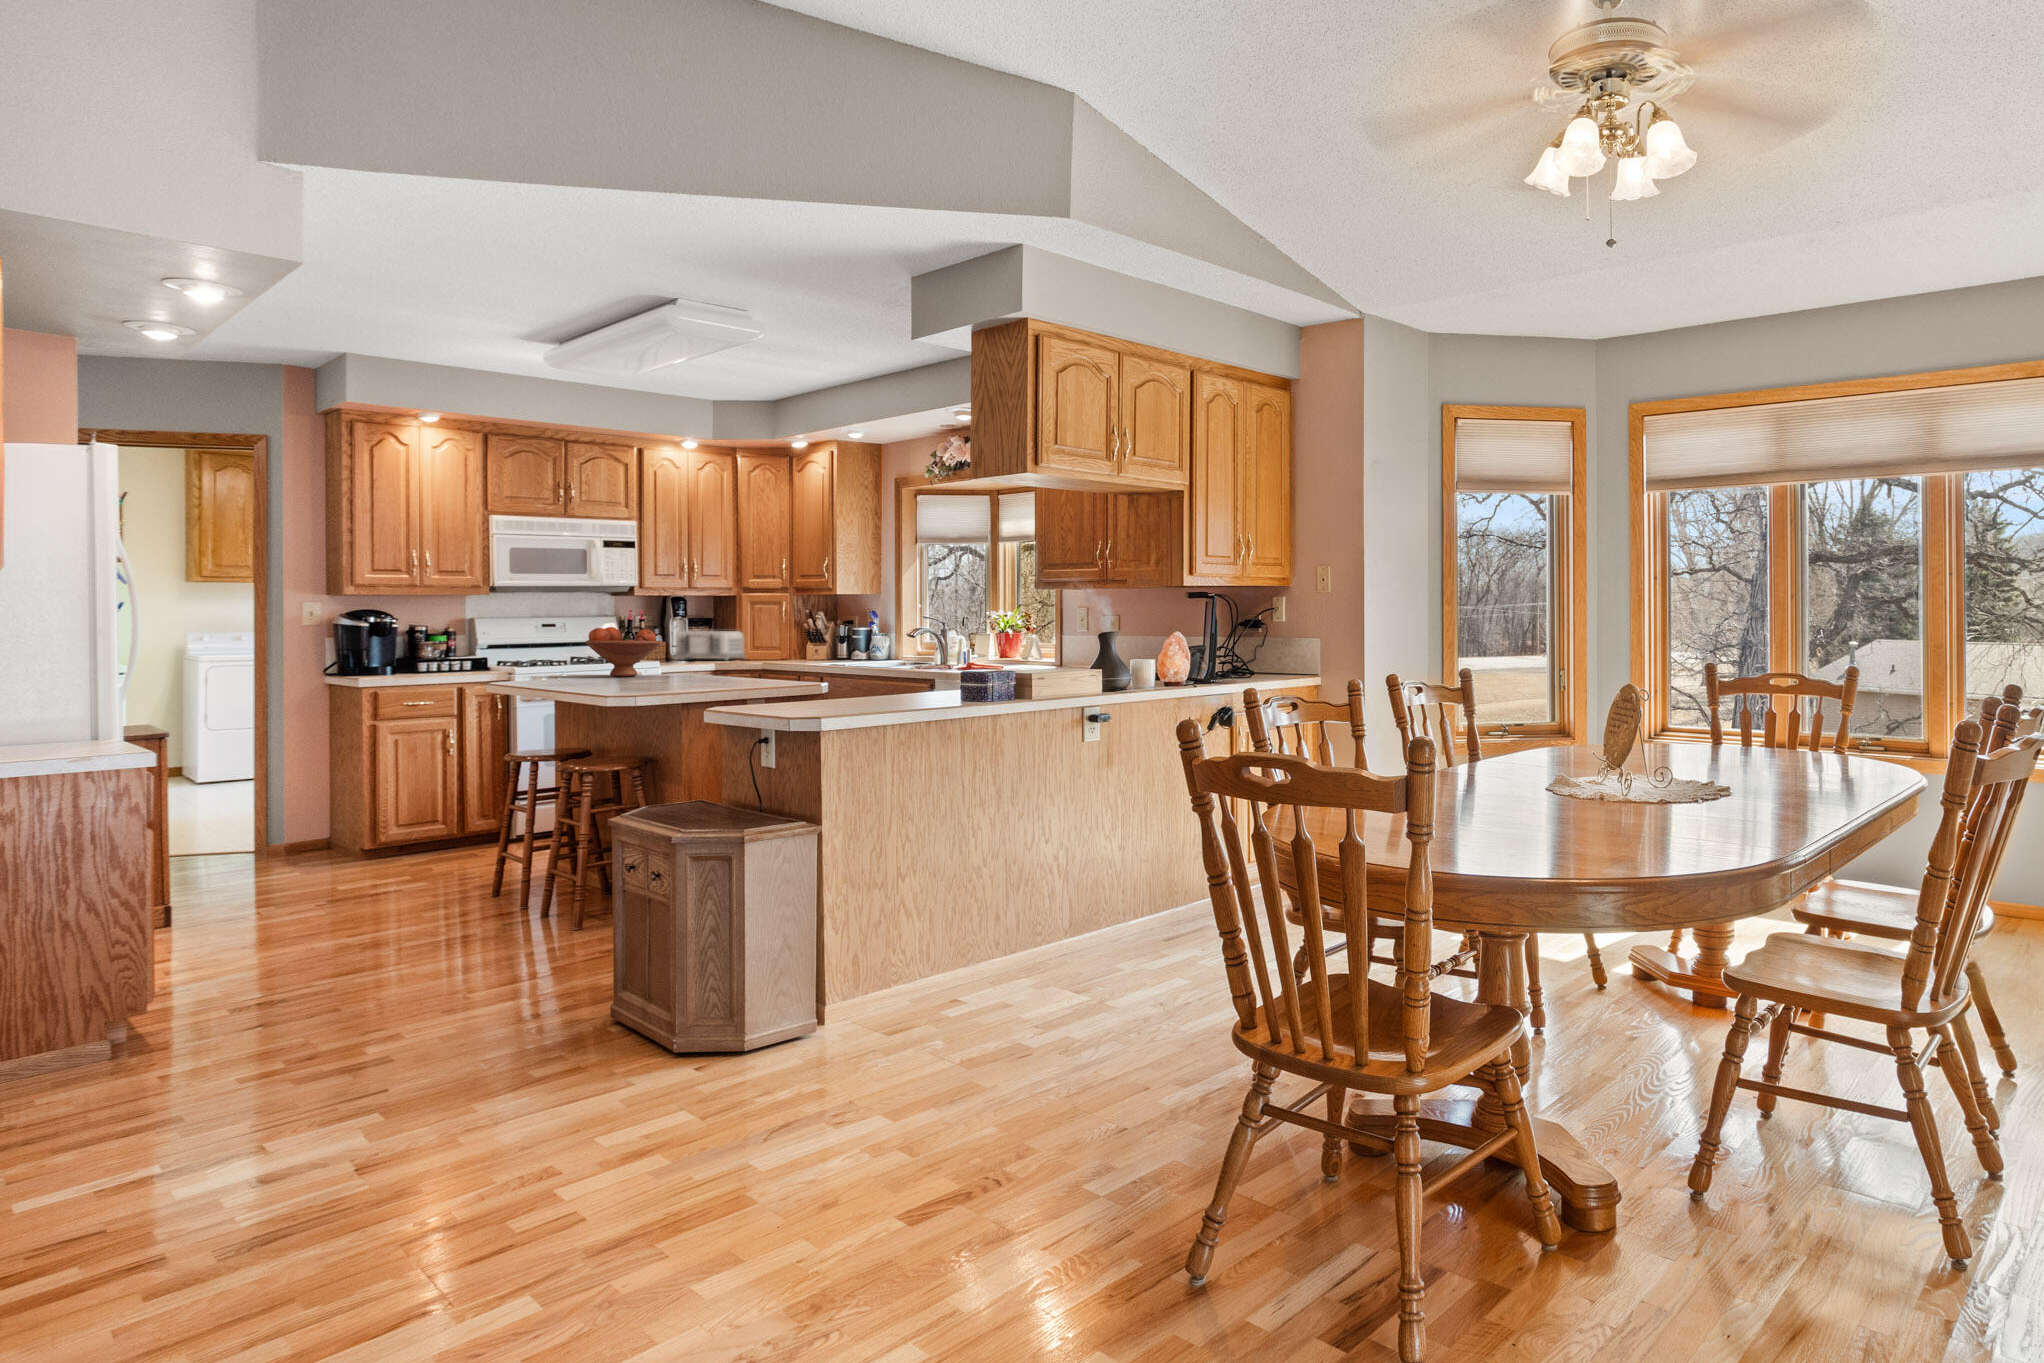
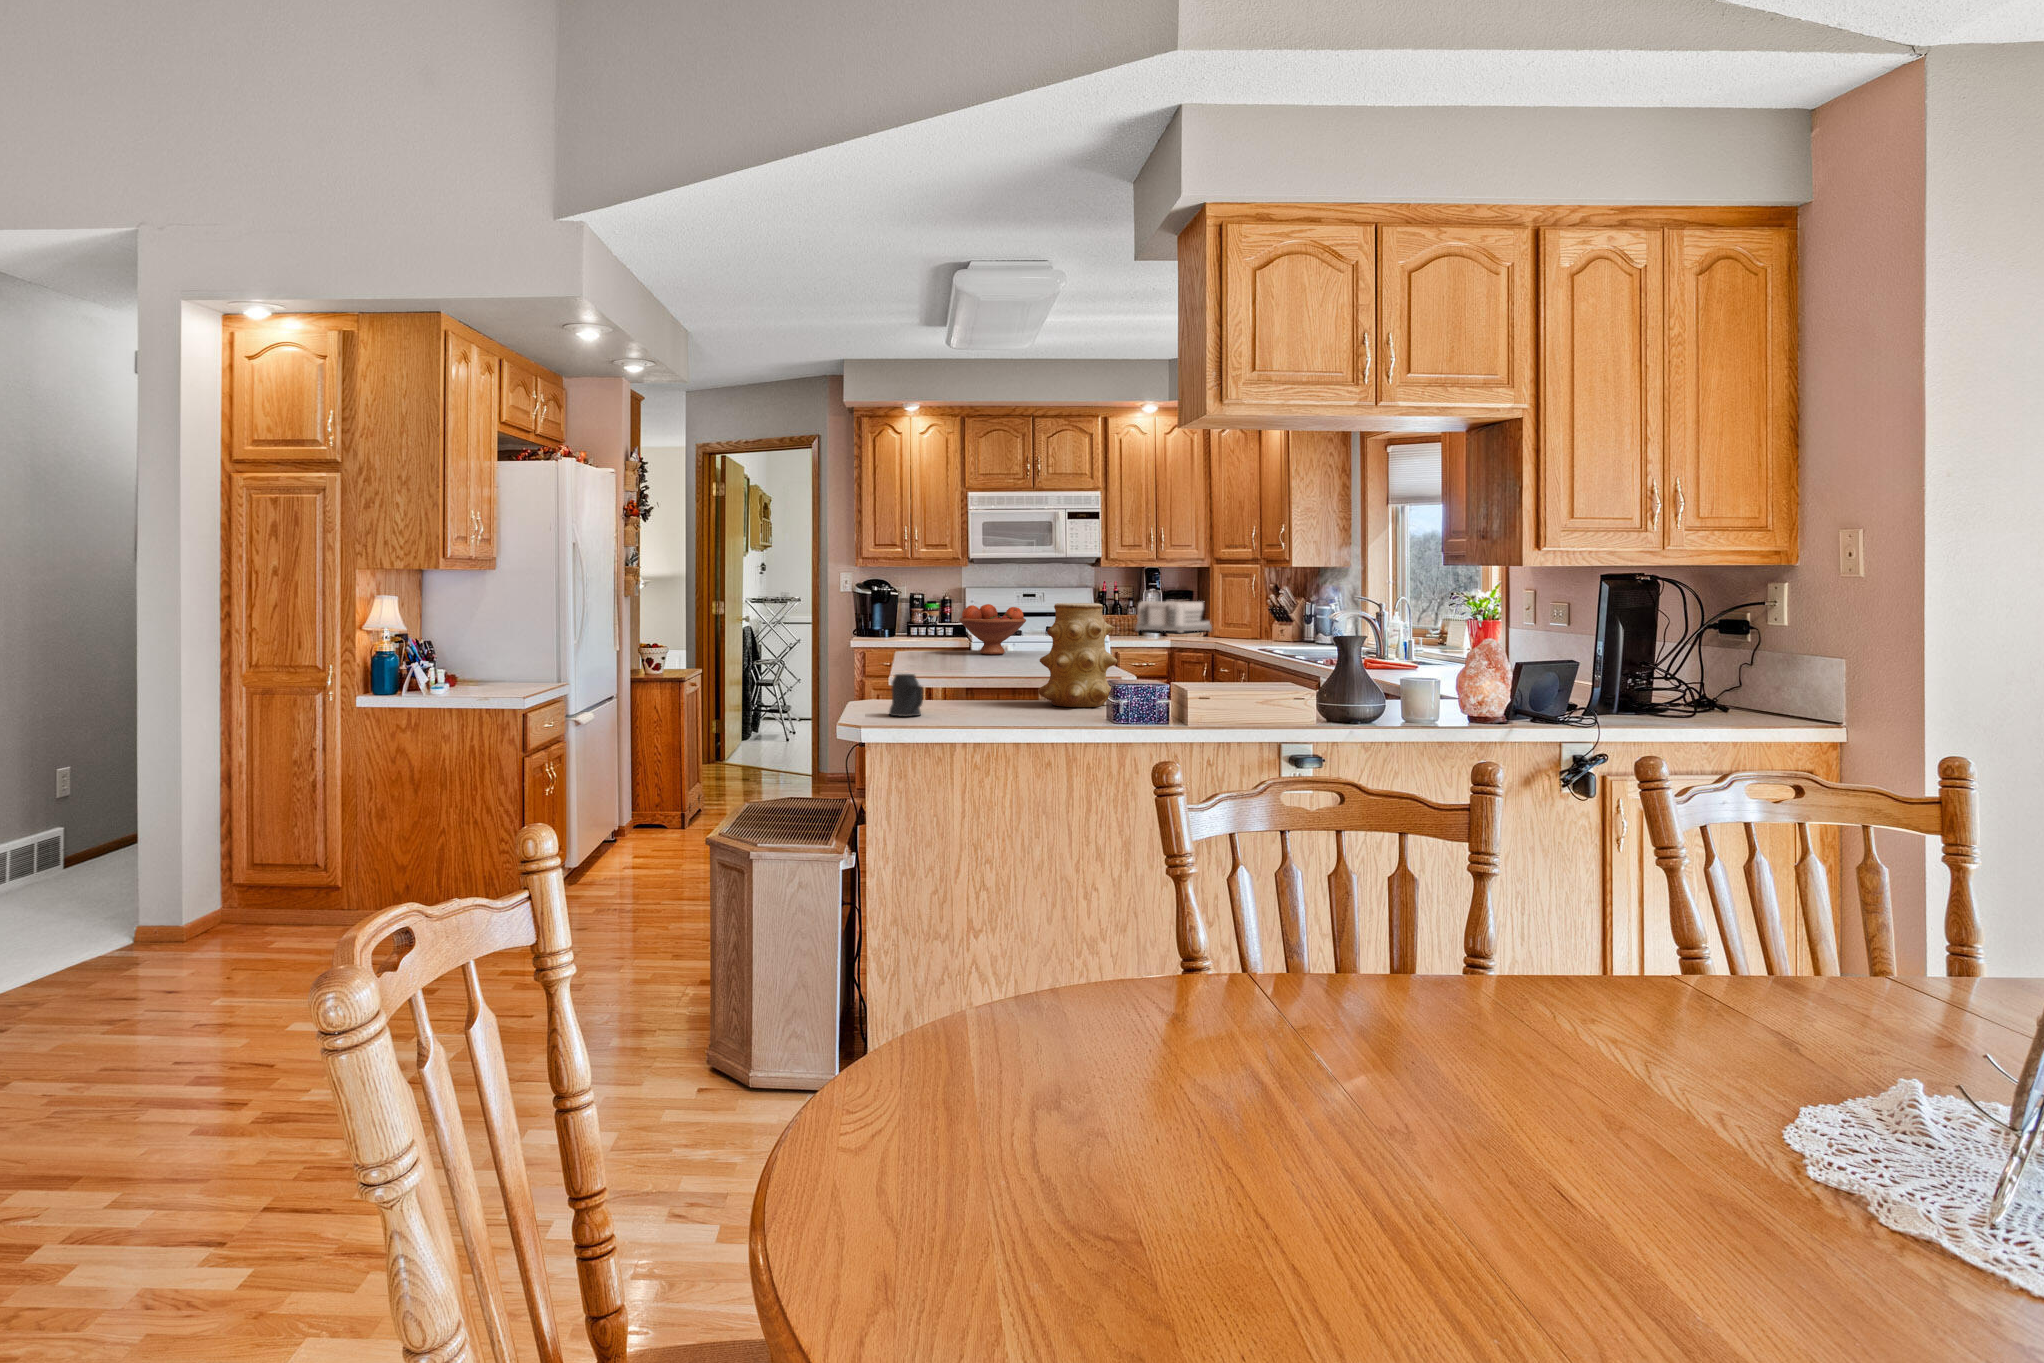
vase: none [854,612,925,698] -> present [1039,603,1117,707]
mug: none [770,672,809,709] -> present [889,674,923,717]

